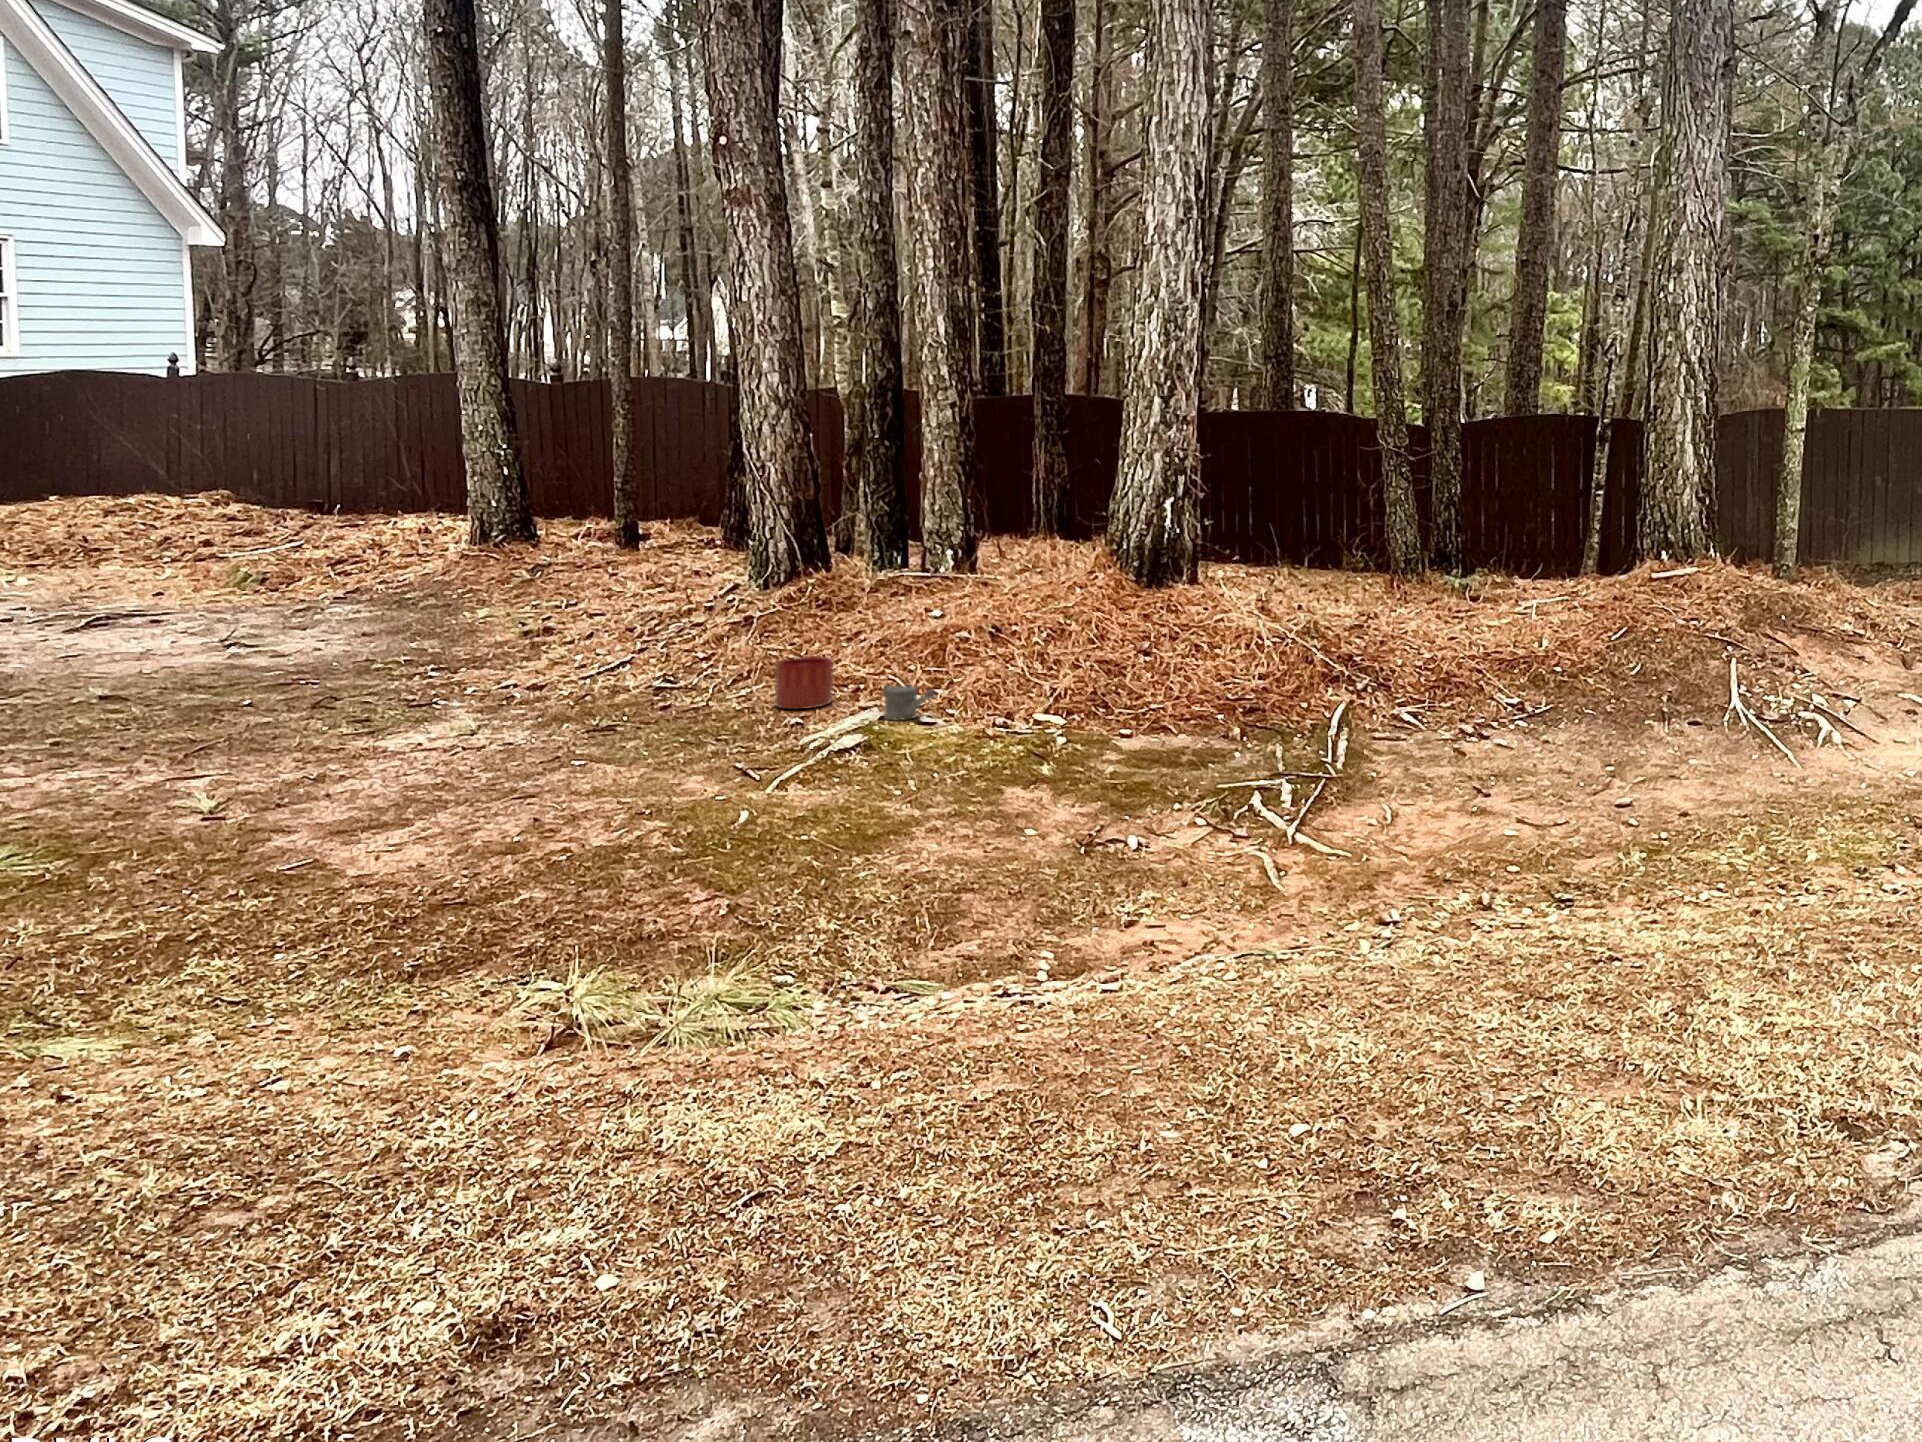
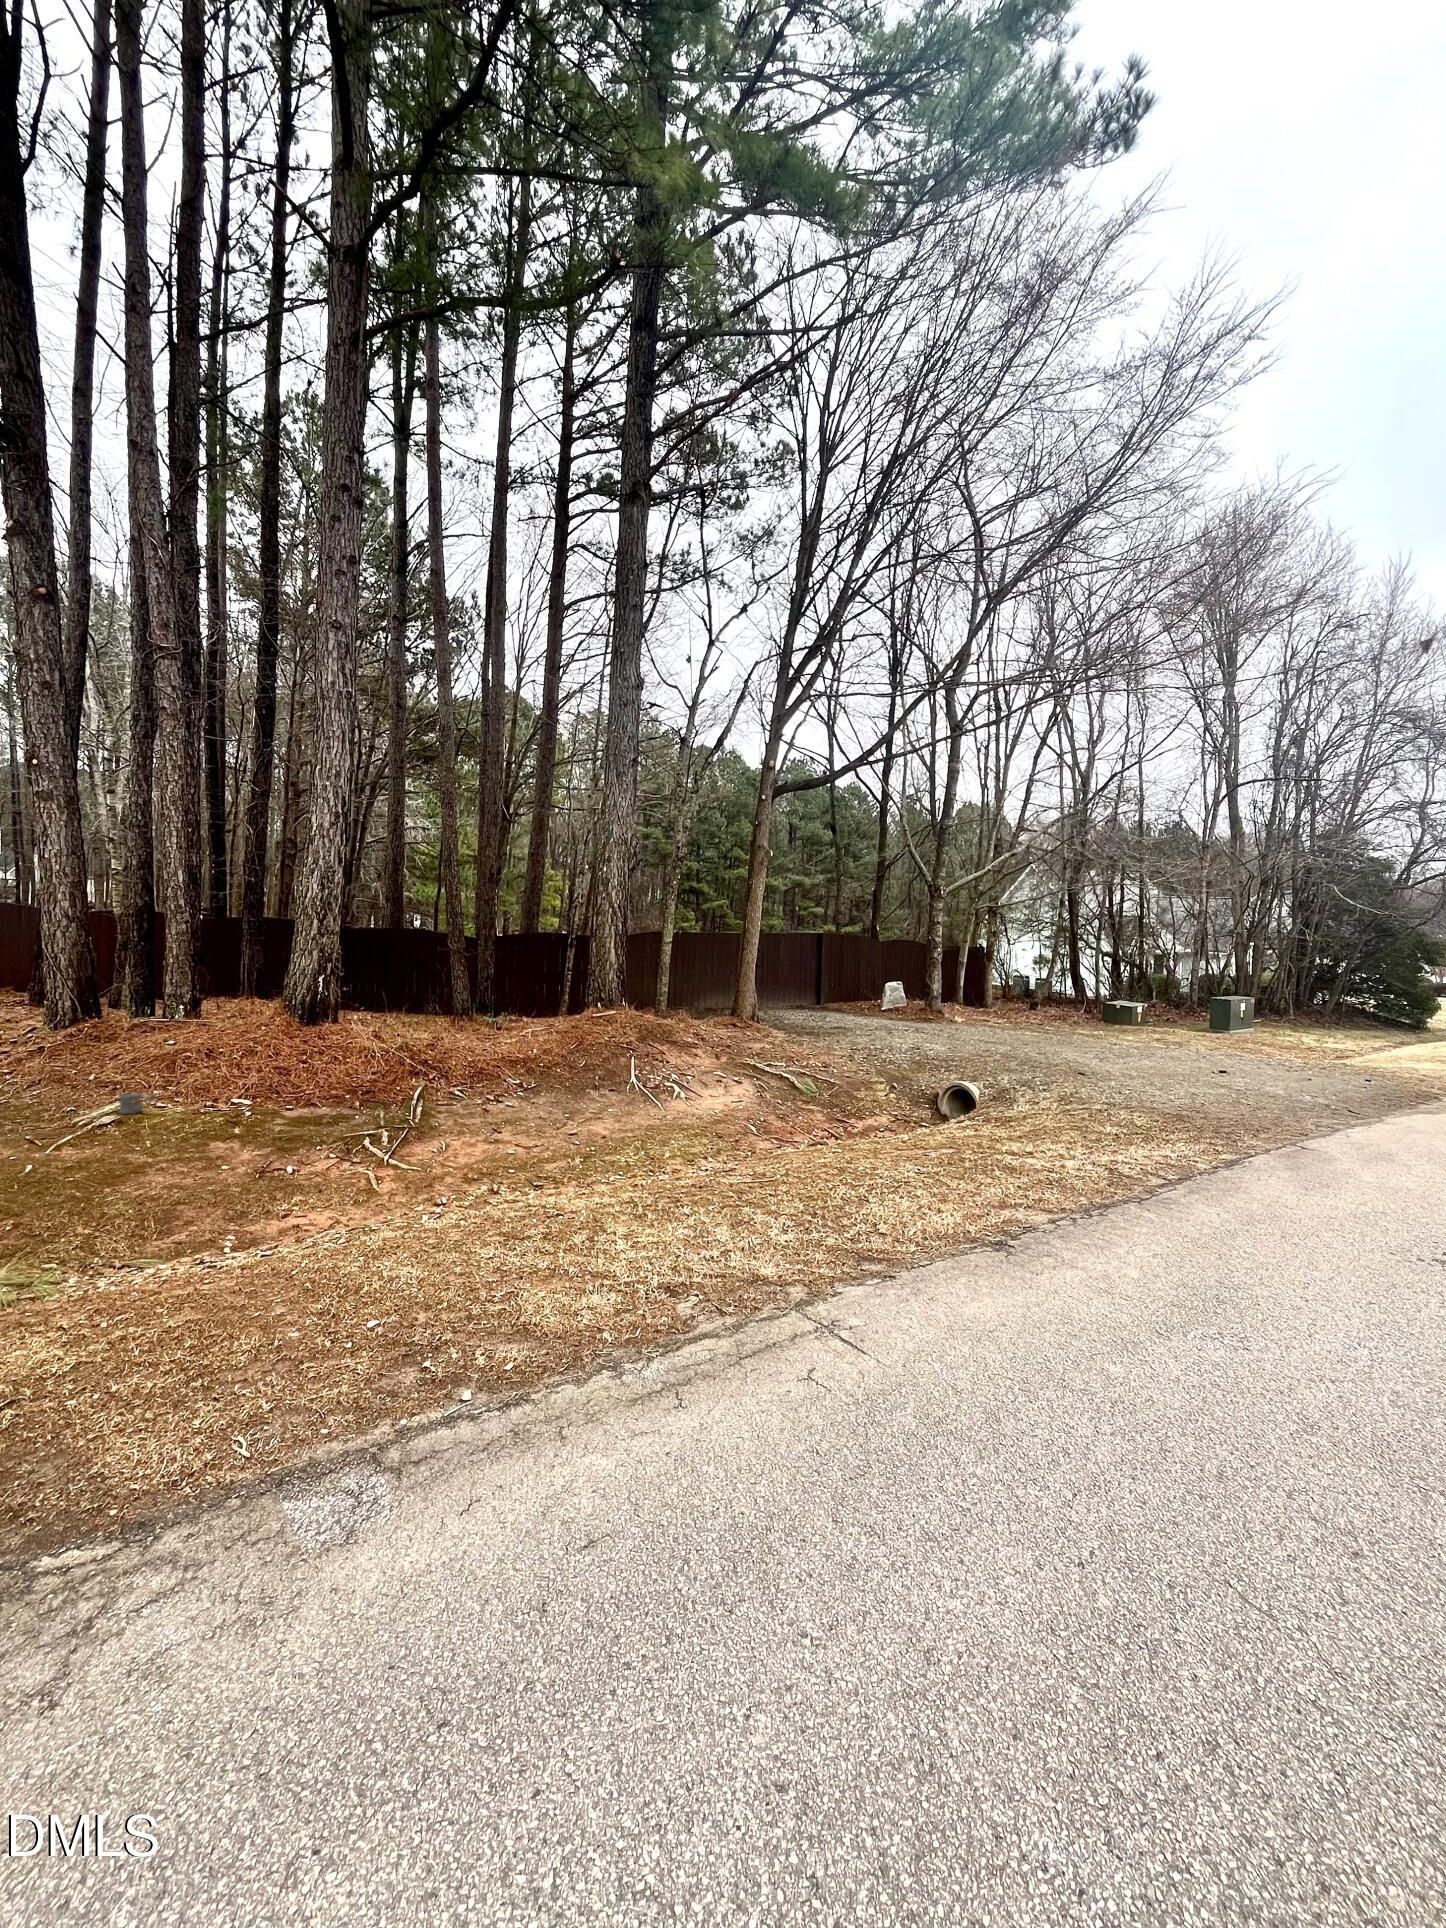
planter: present [775,656,834,709] -> none [34,1079,79,1112]

